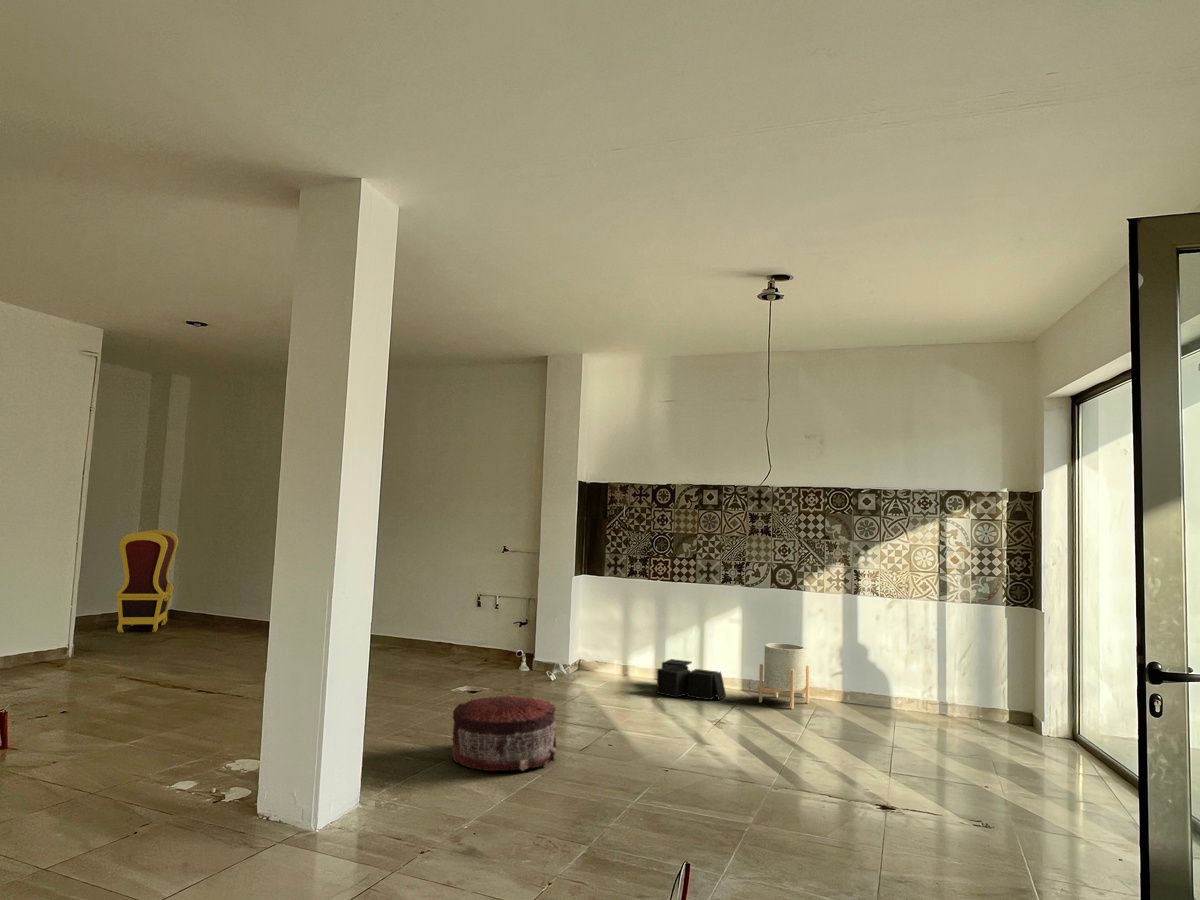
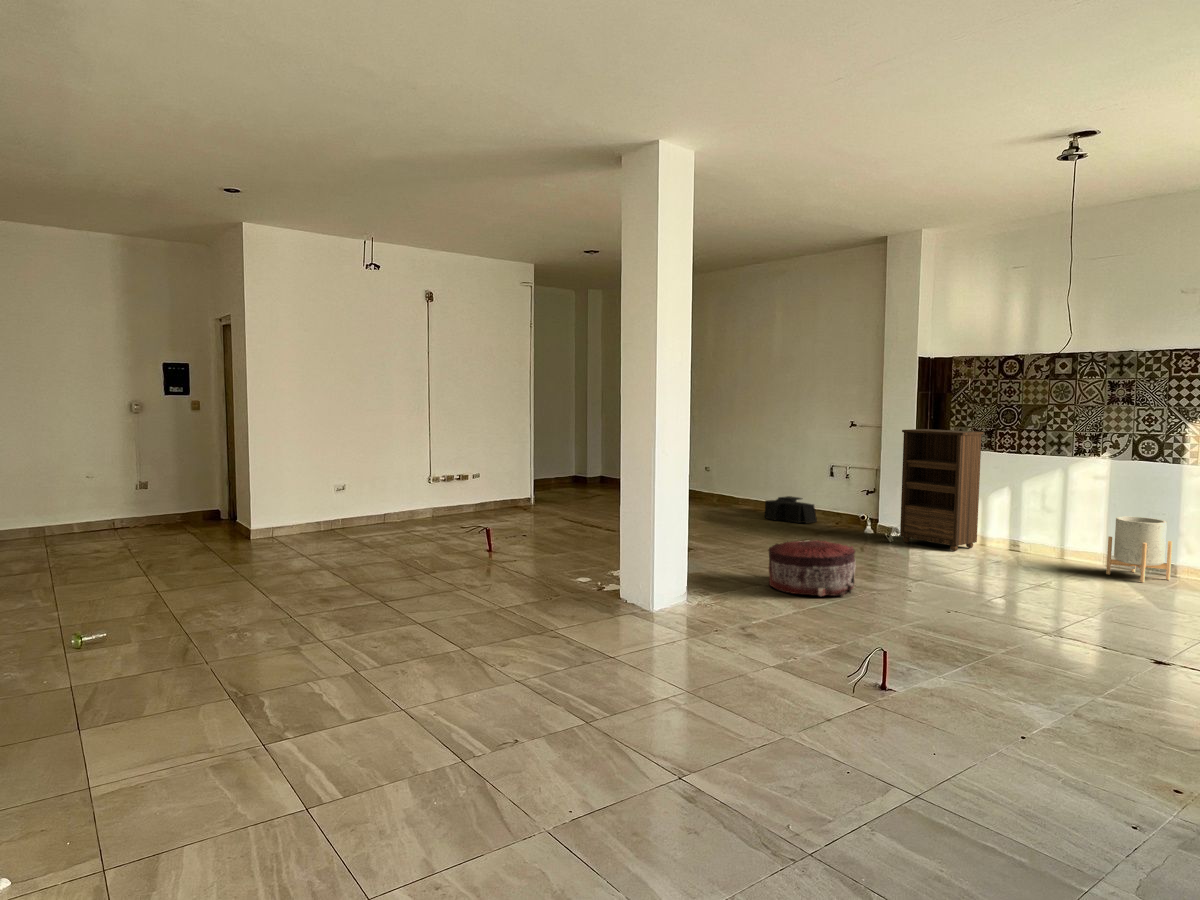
armchair: present [115,530,178,633] -> none [559,414,600,491]
bookshelf: none [561,556,641,687] -> present [900,429,984,551]
storage bin: present [657,659,726,700] -> present [765,496,817,523]

